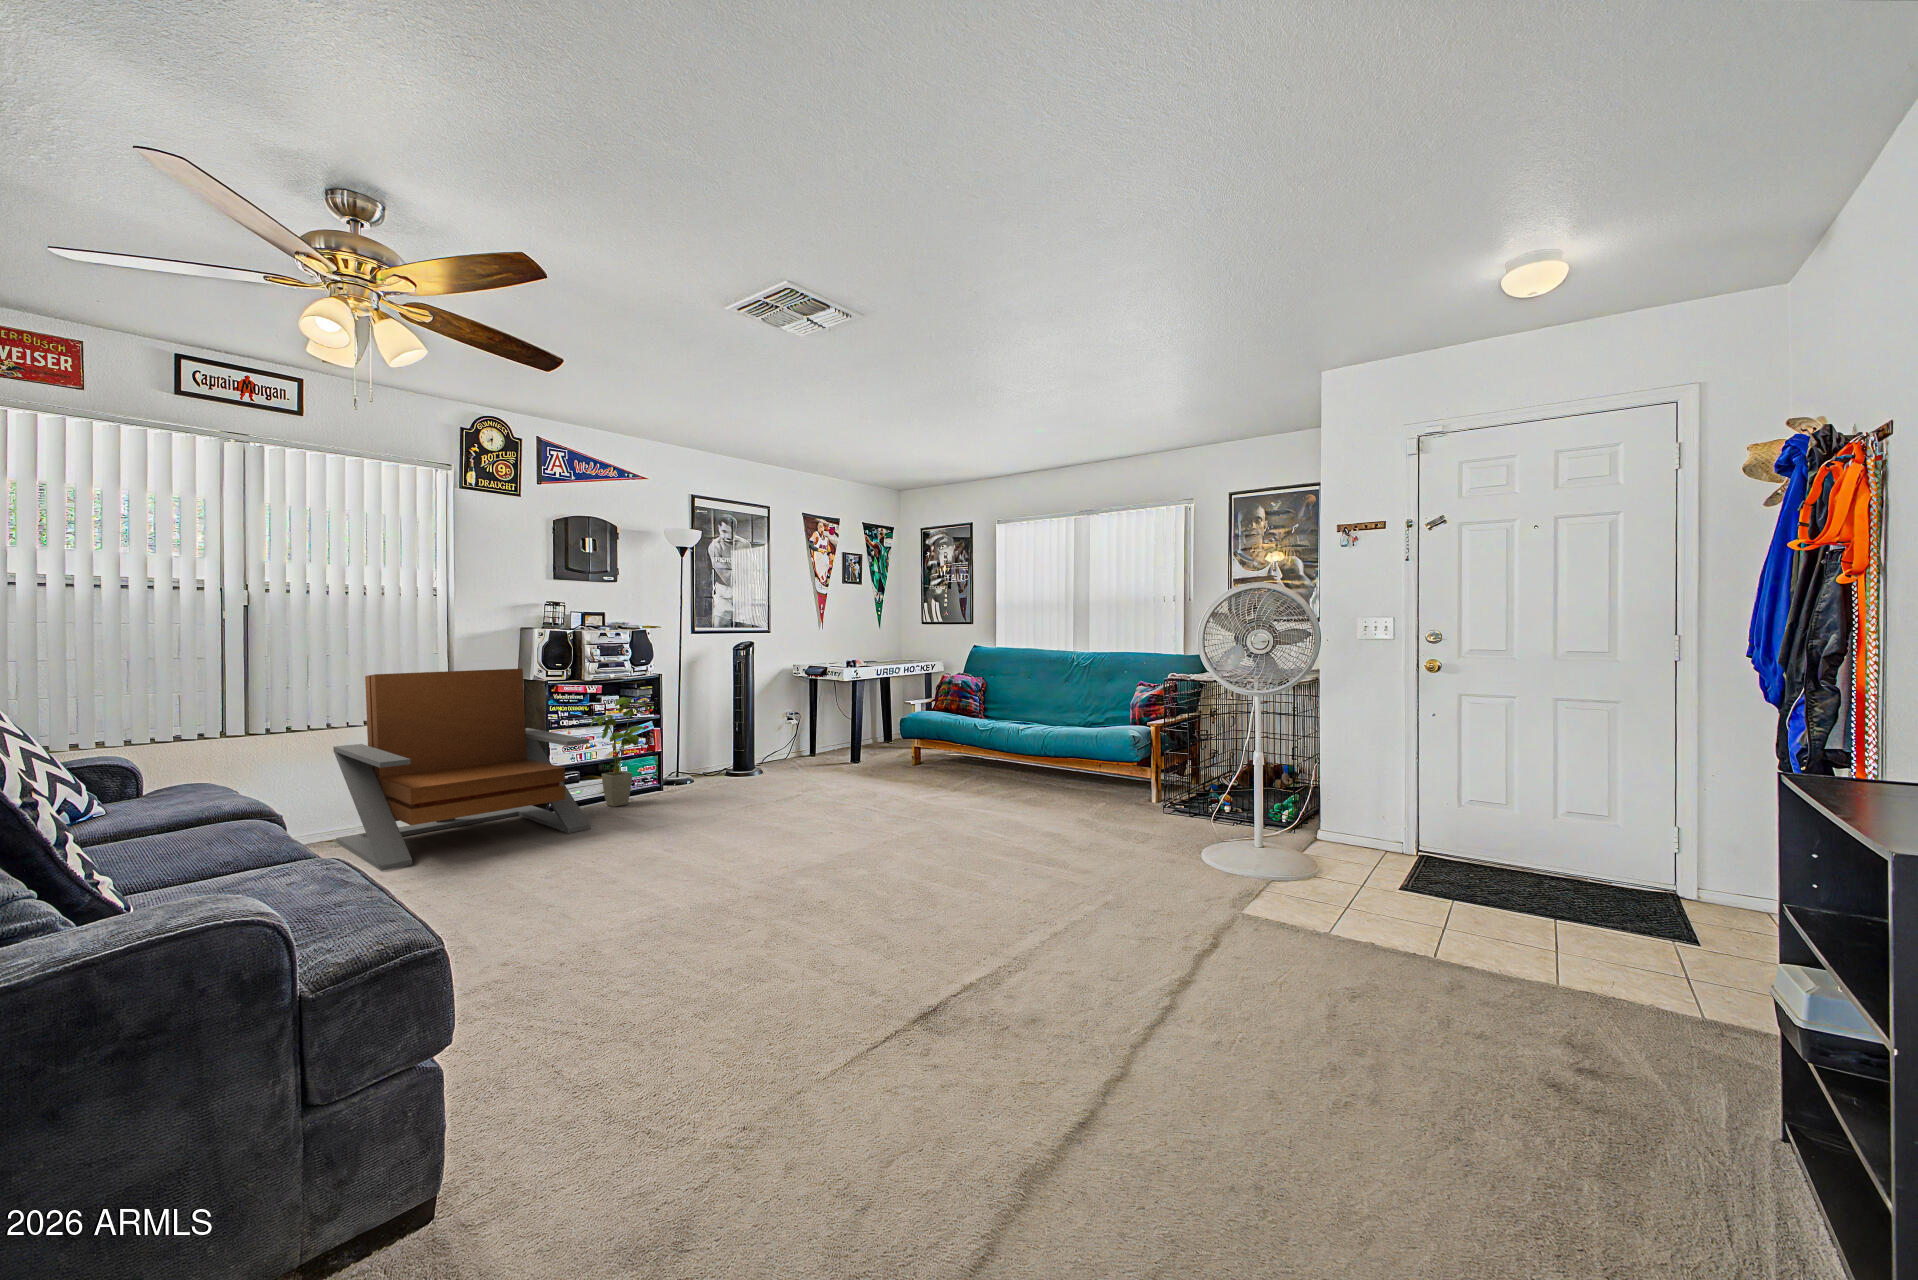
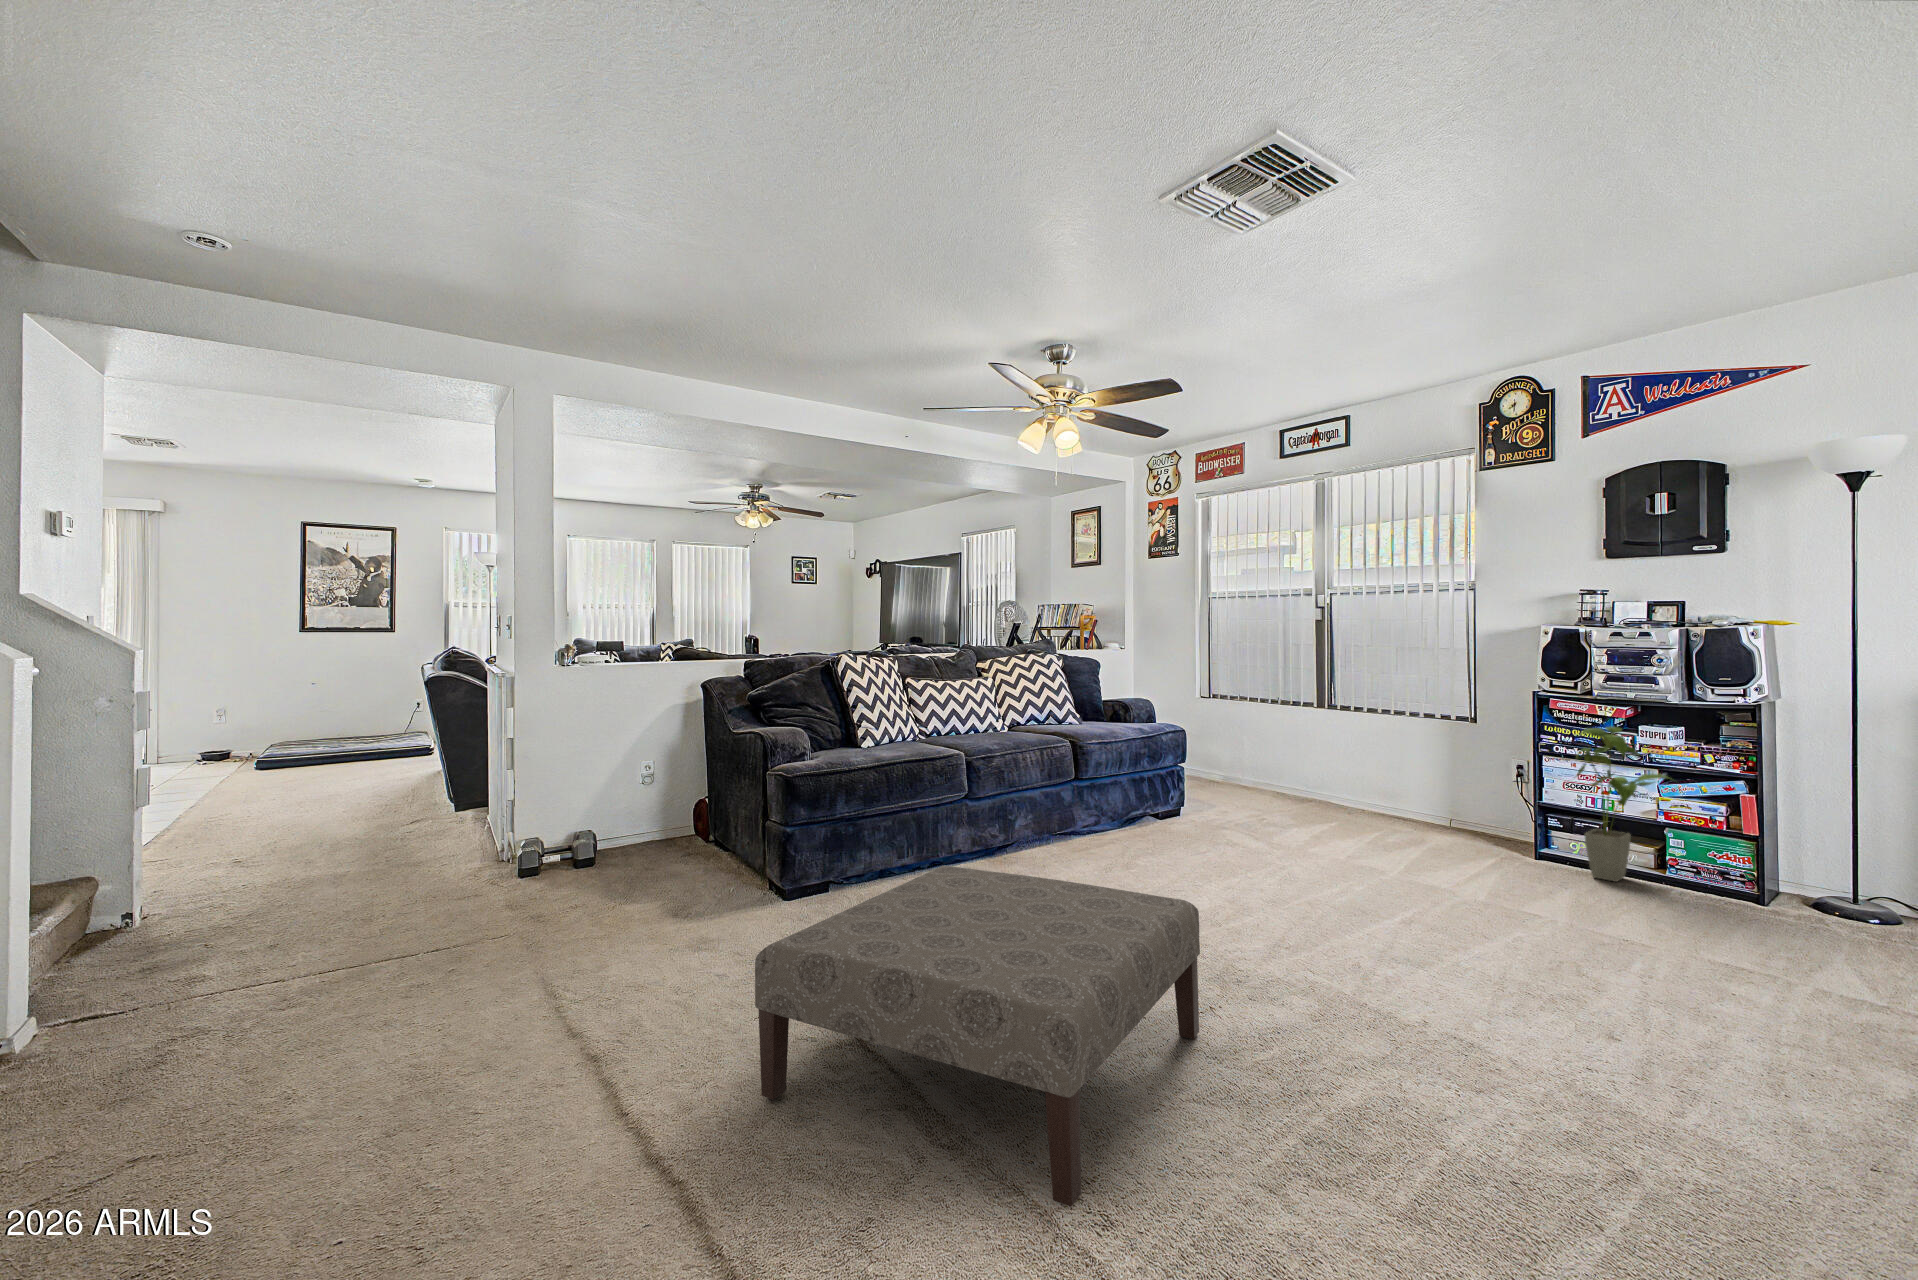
lounge chair: present [333,668,590,871] -> none [1277,672,1541,880]
ottoman: none [759,809,1101,1050] -> present [755,866,1200,1207]

